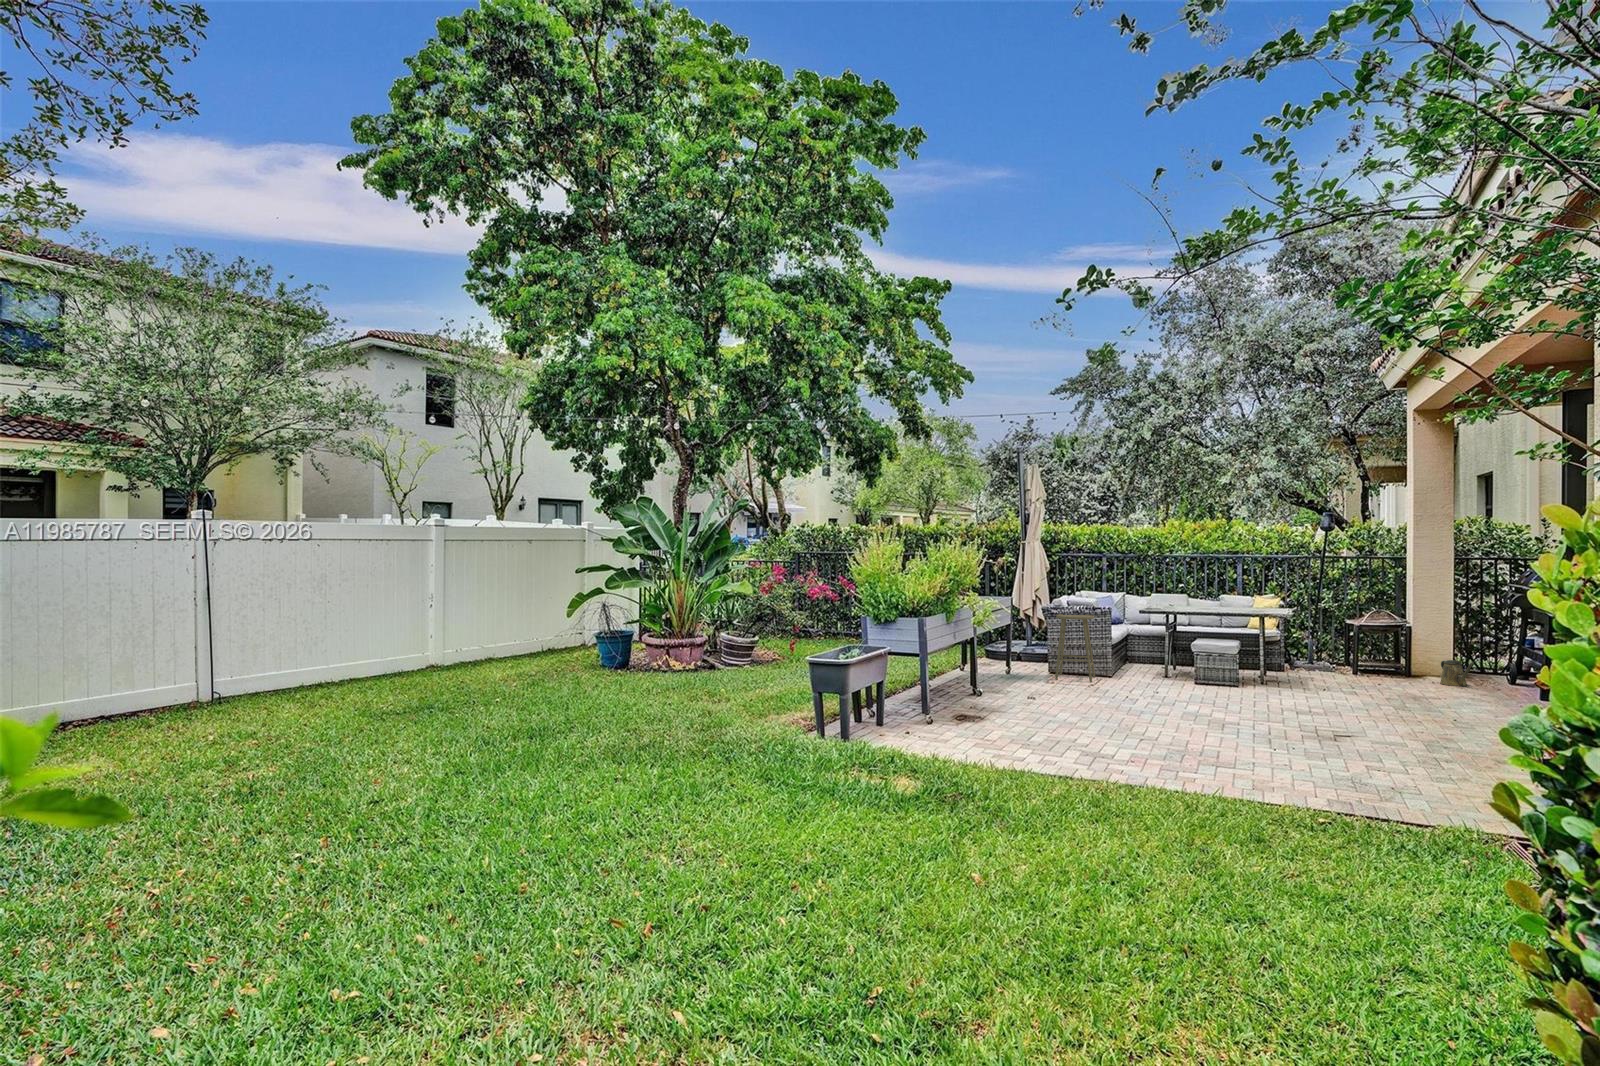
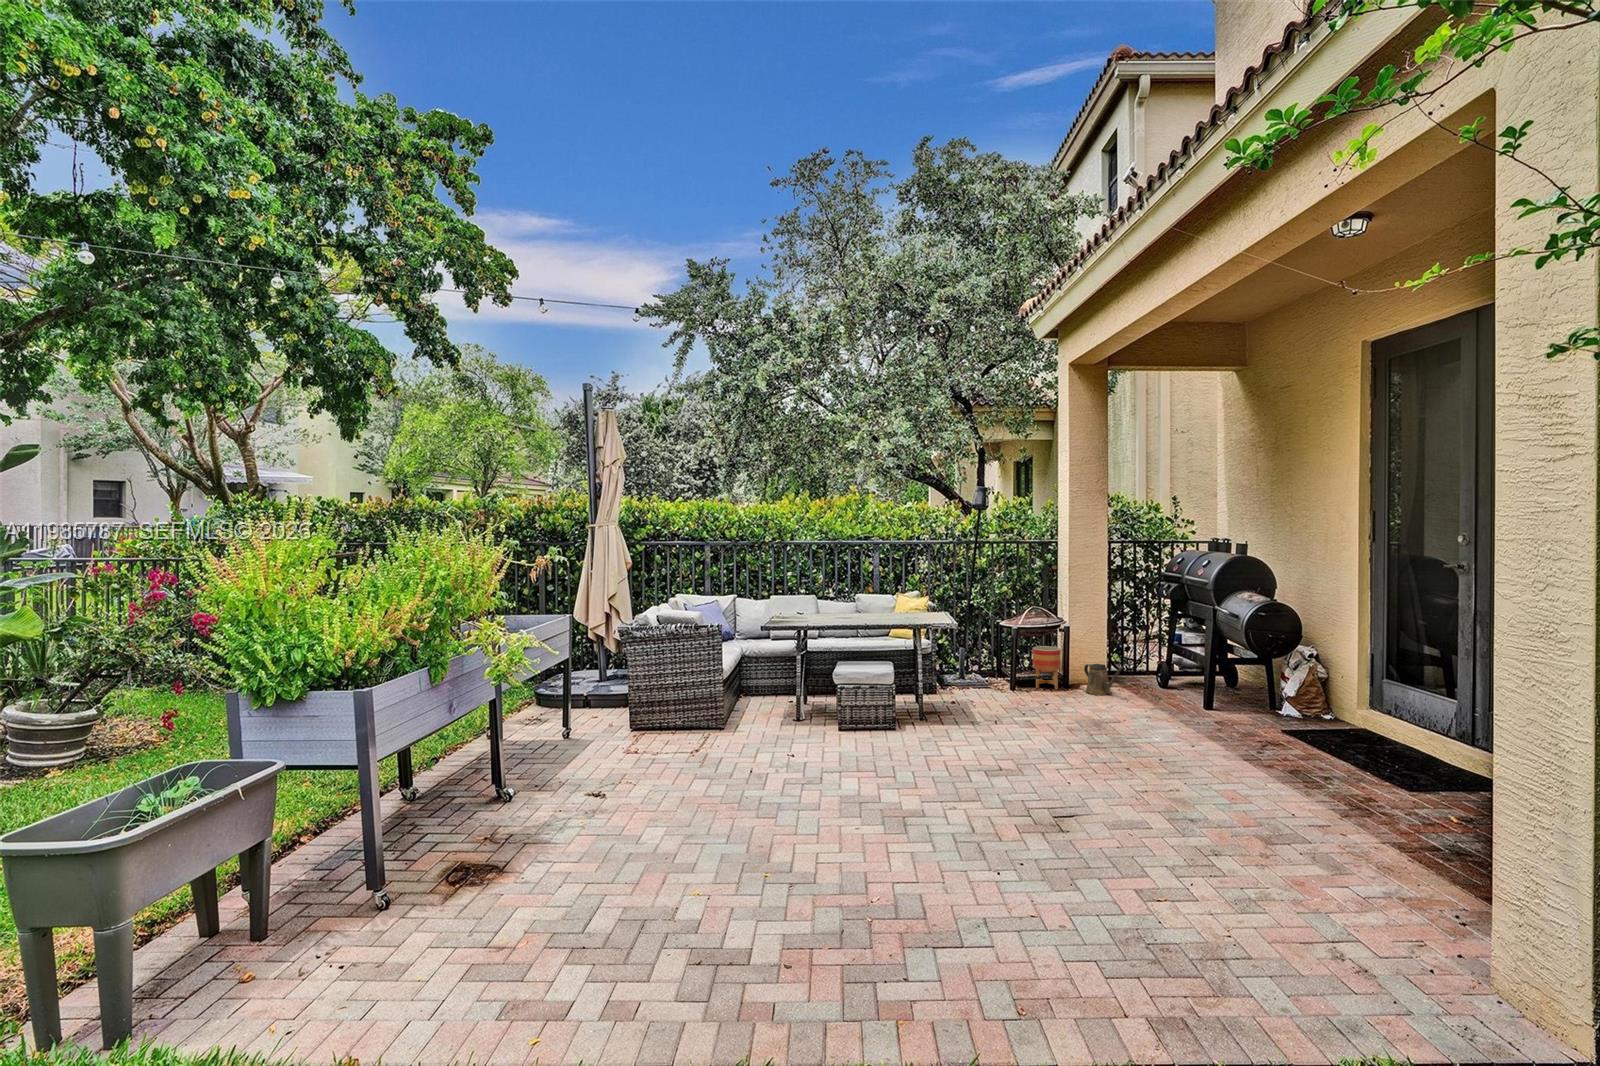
stool: present [1055,614,1095,682] -> none [640,636,701,749]
planter: none [1388,644,1417,680] -> present [1033,646,1061,689]

